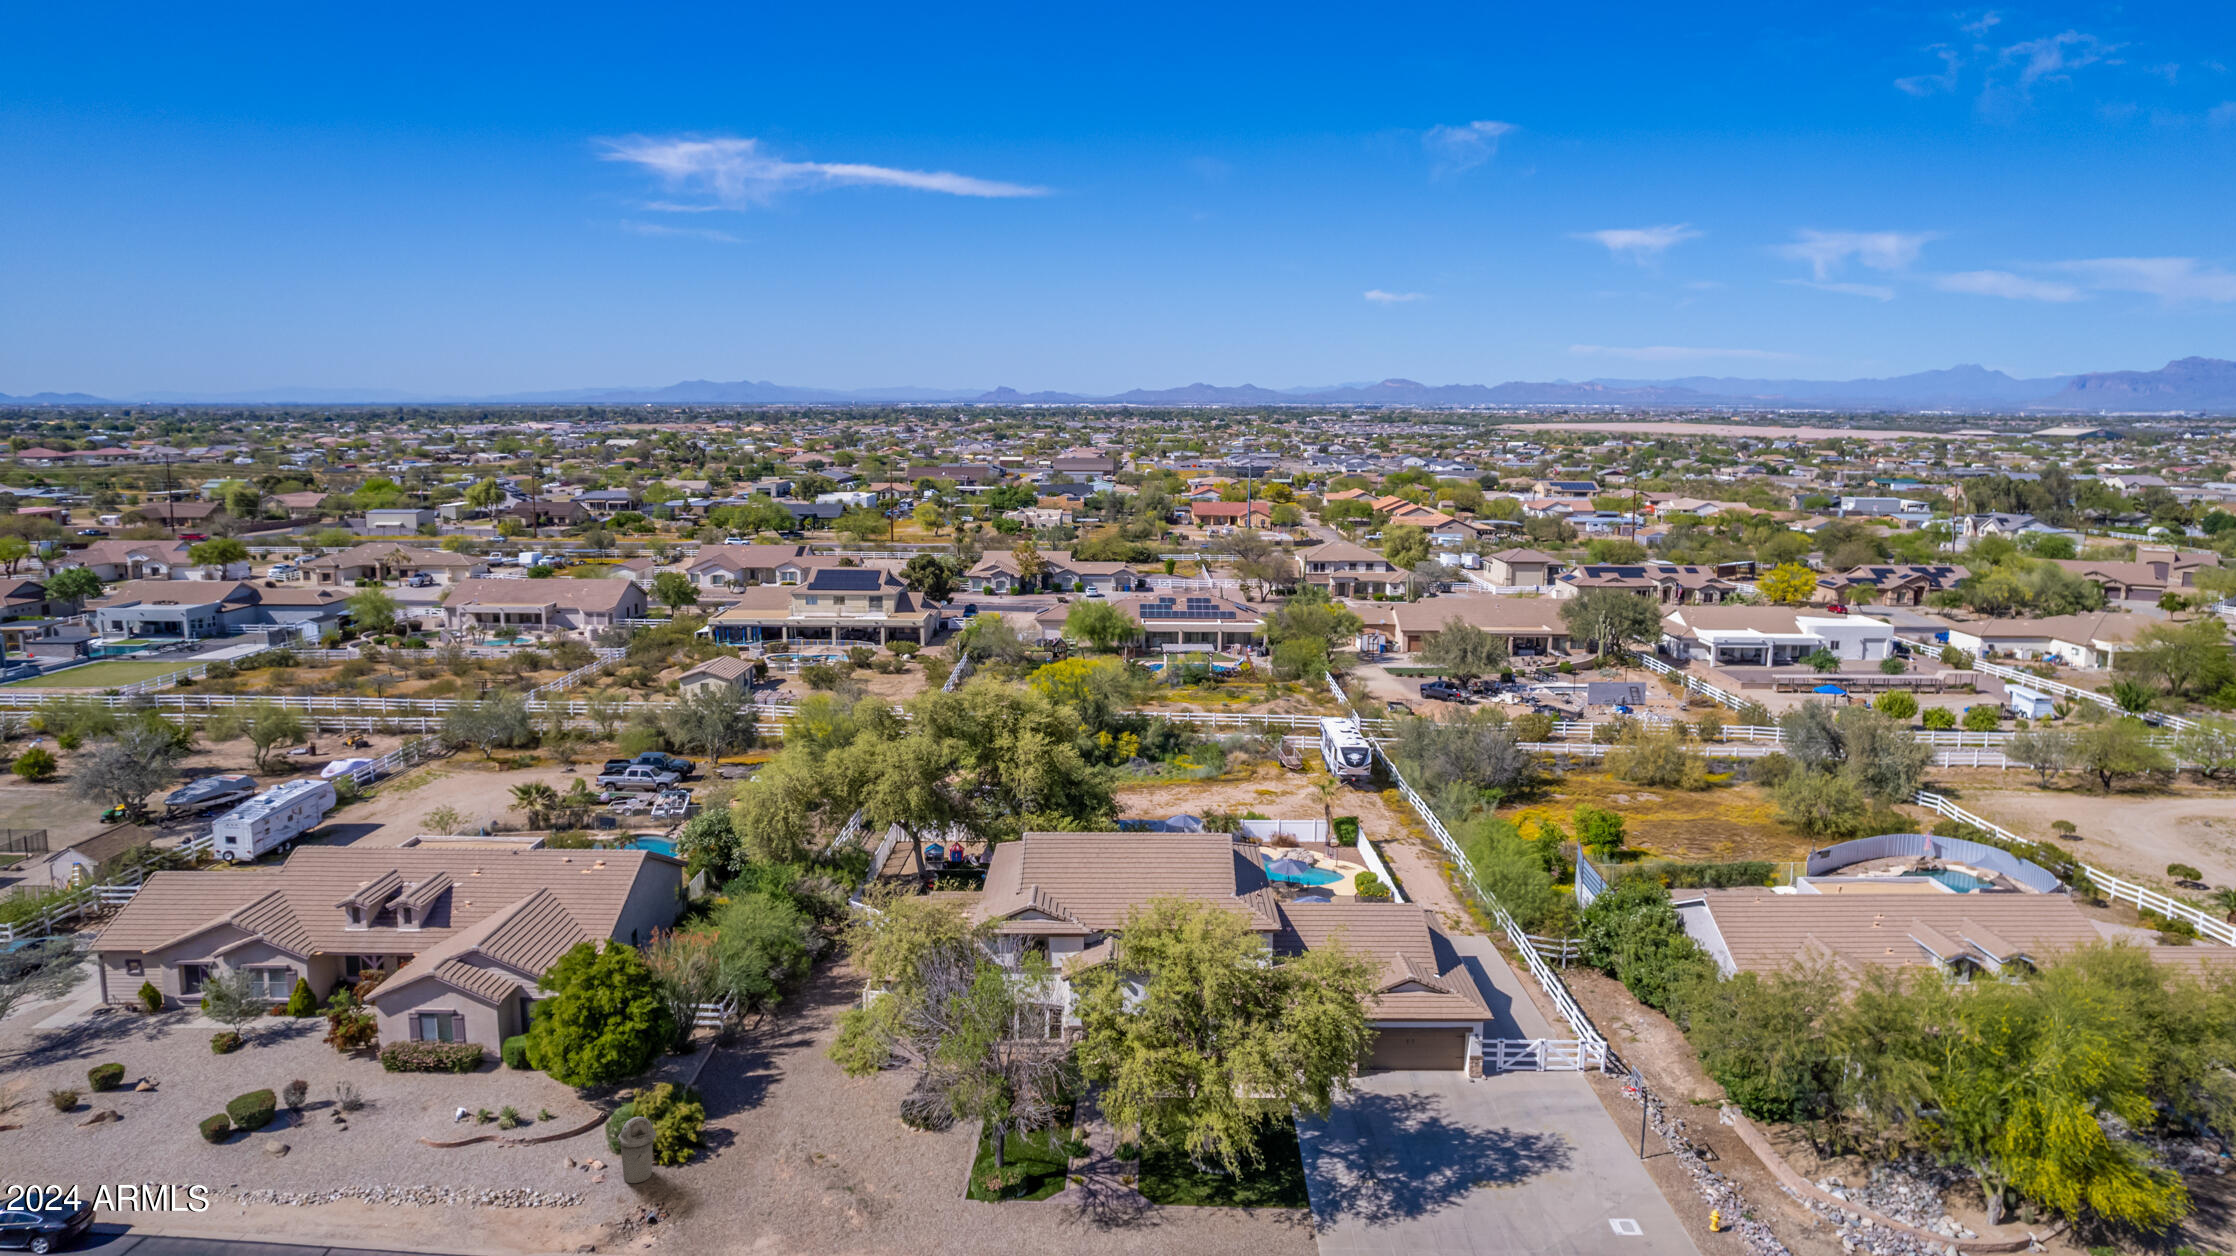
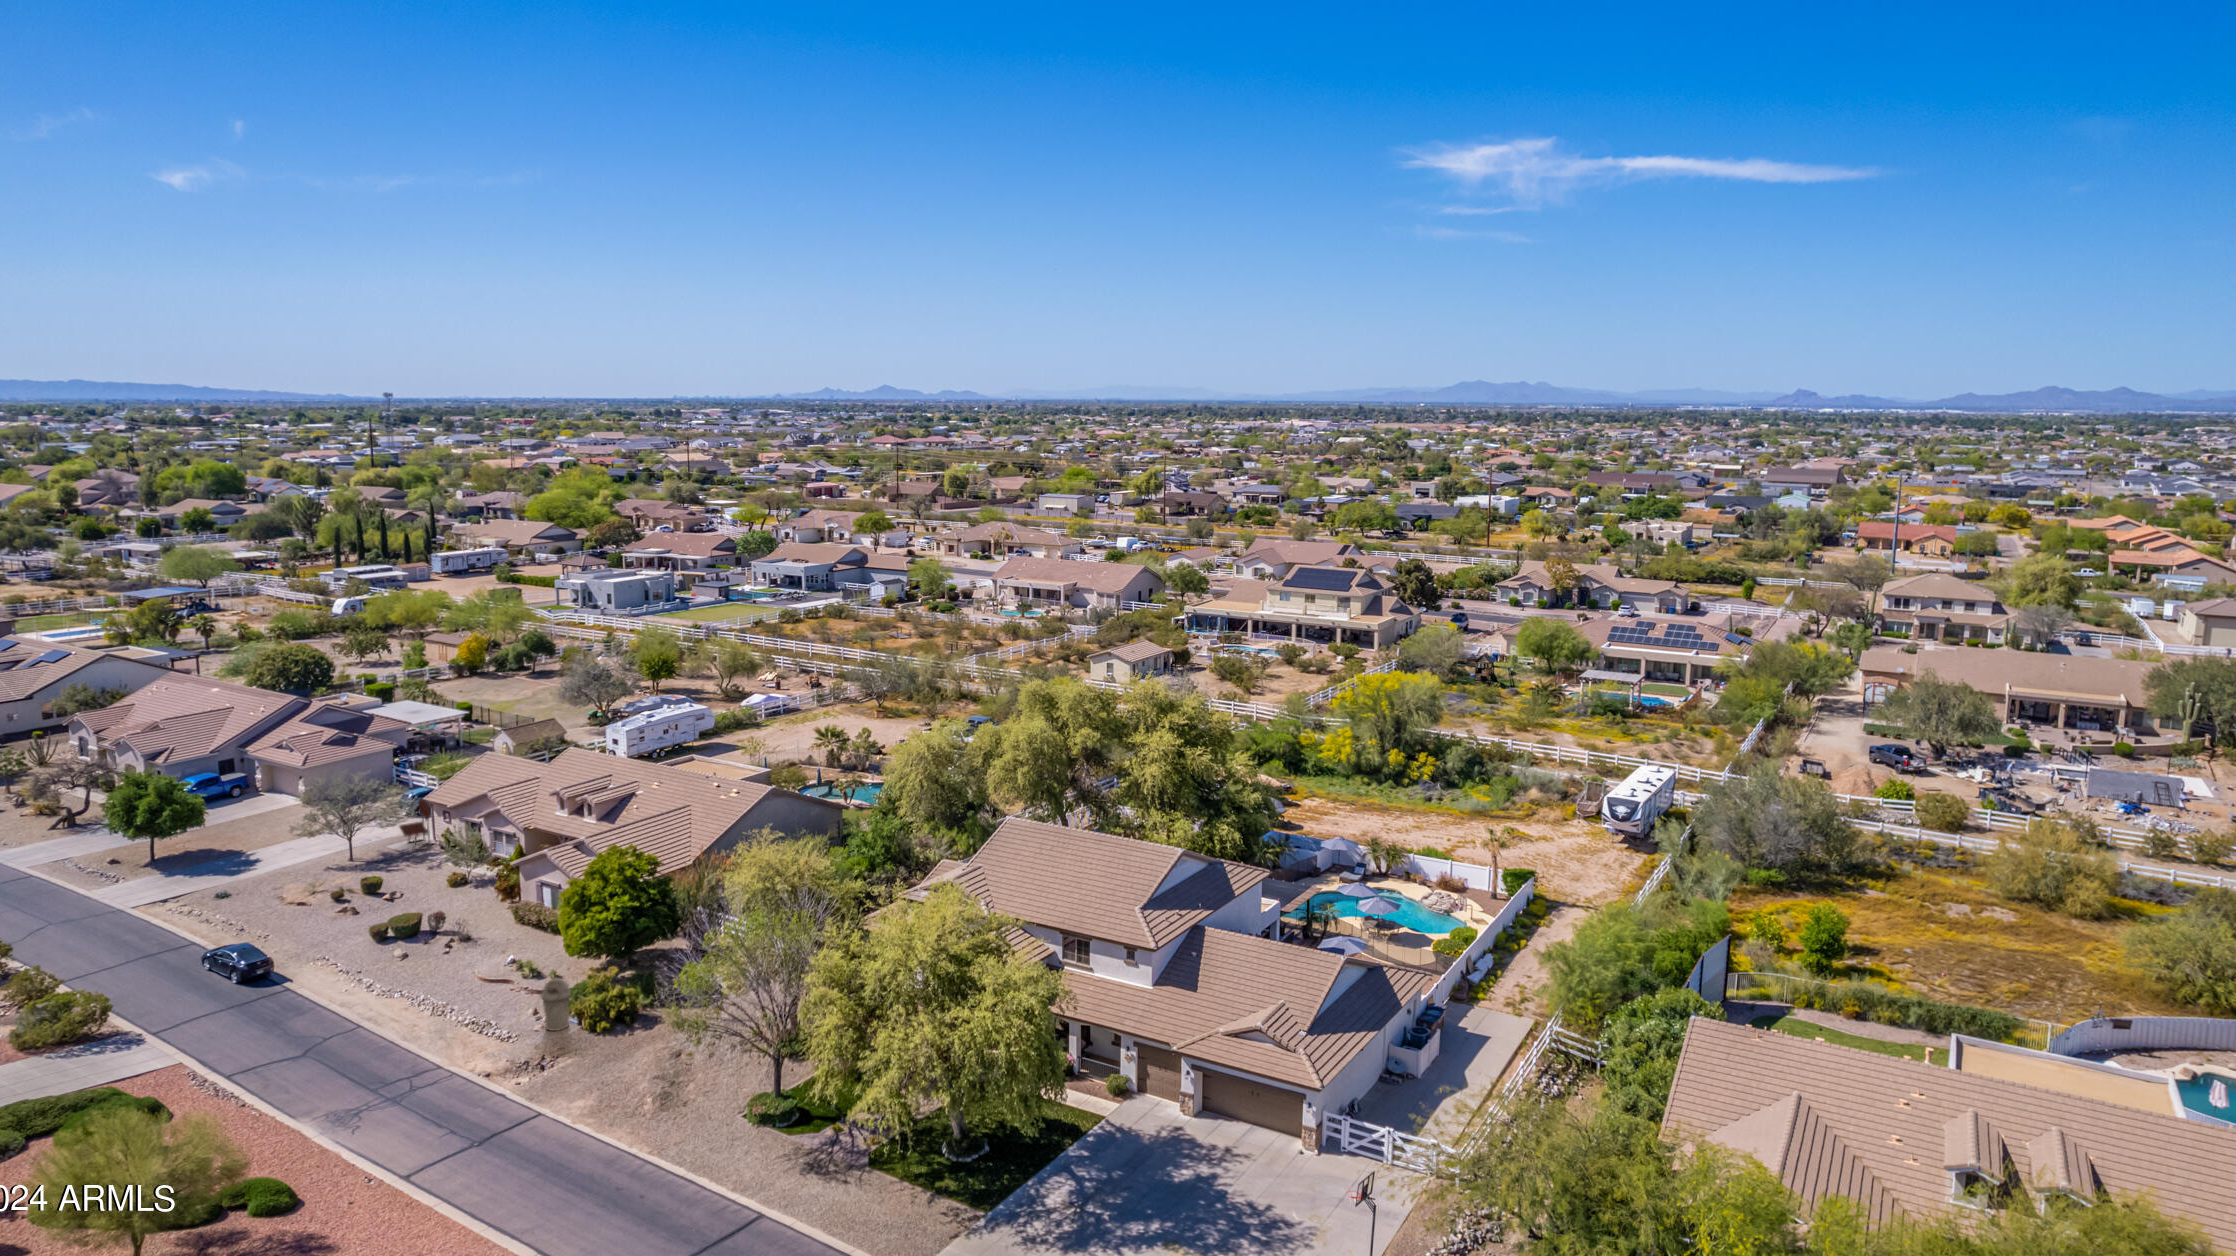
bench: none [48,942,118,1017] -> present [399,799,431,851]

